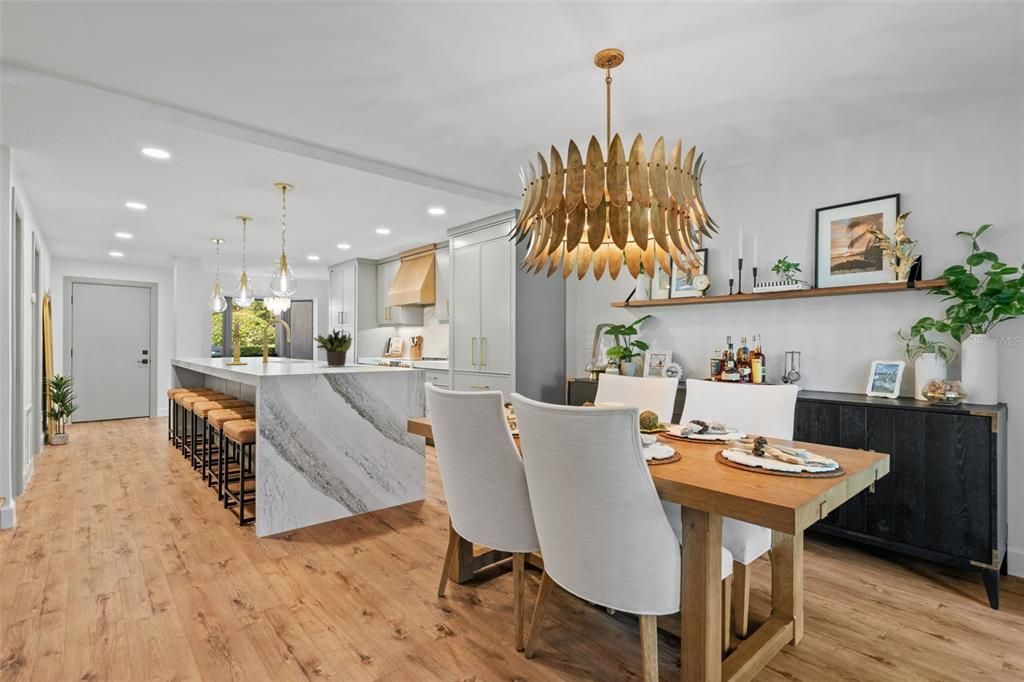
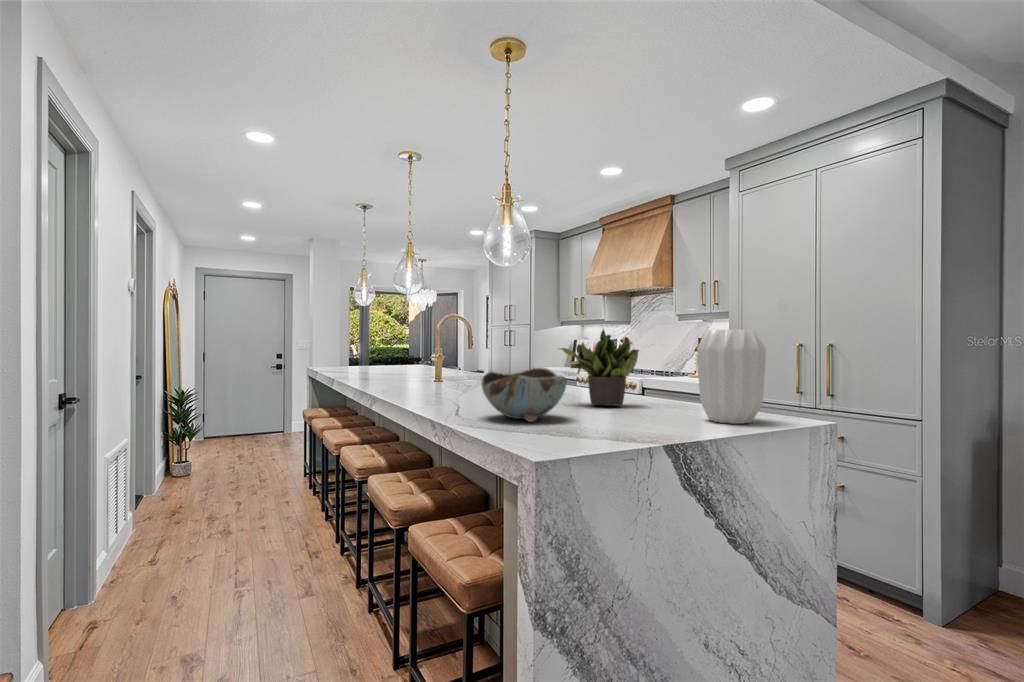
candle holder: present [225,322,248,365] -> none [393,318,430,393]
vase: none [362,328,392,369] -> present [697,330,766,424]
bowl: none [258,346,301,369] -> present [481,368,567,422]

